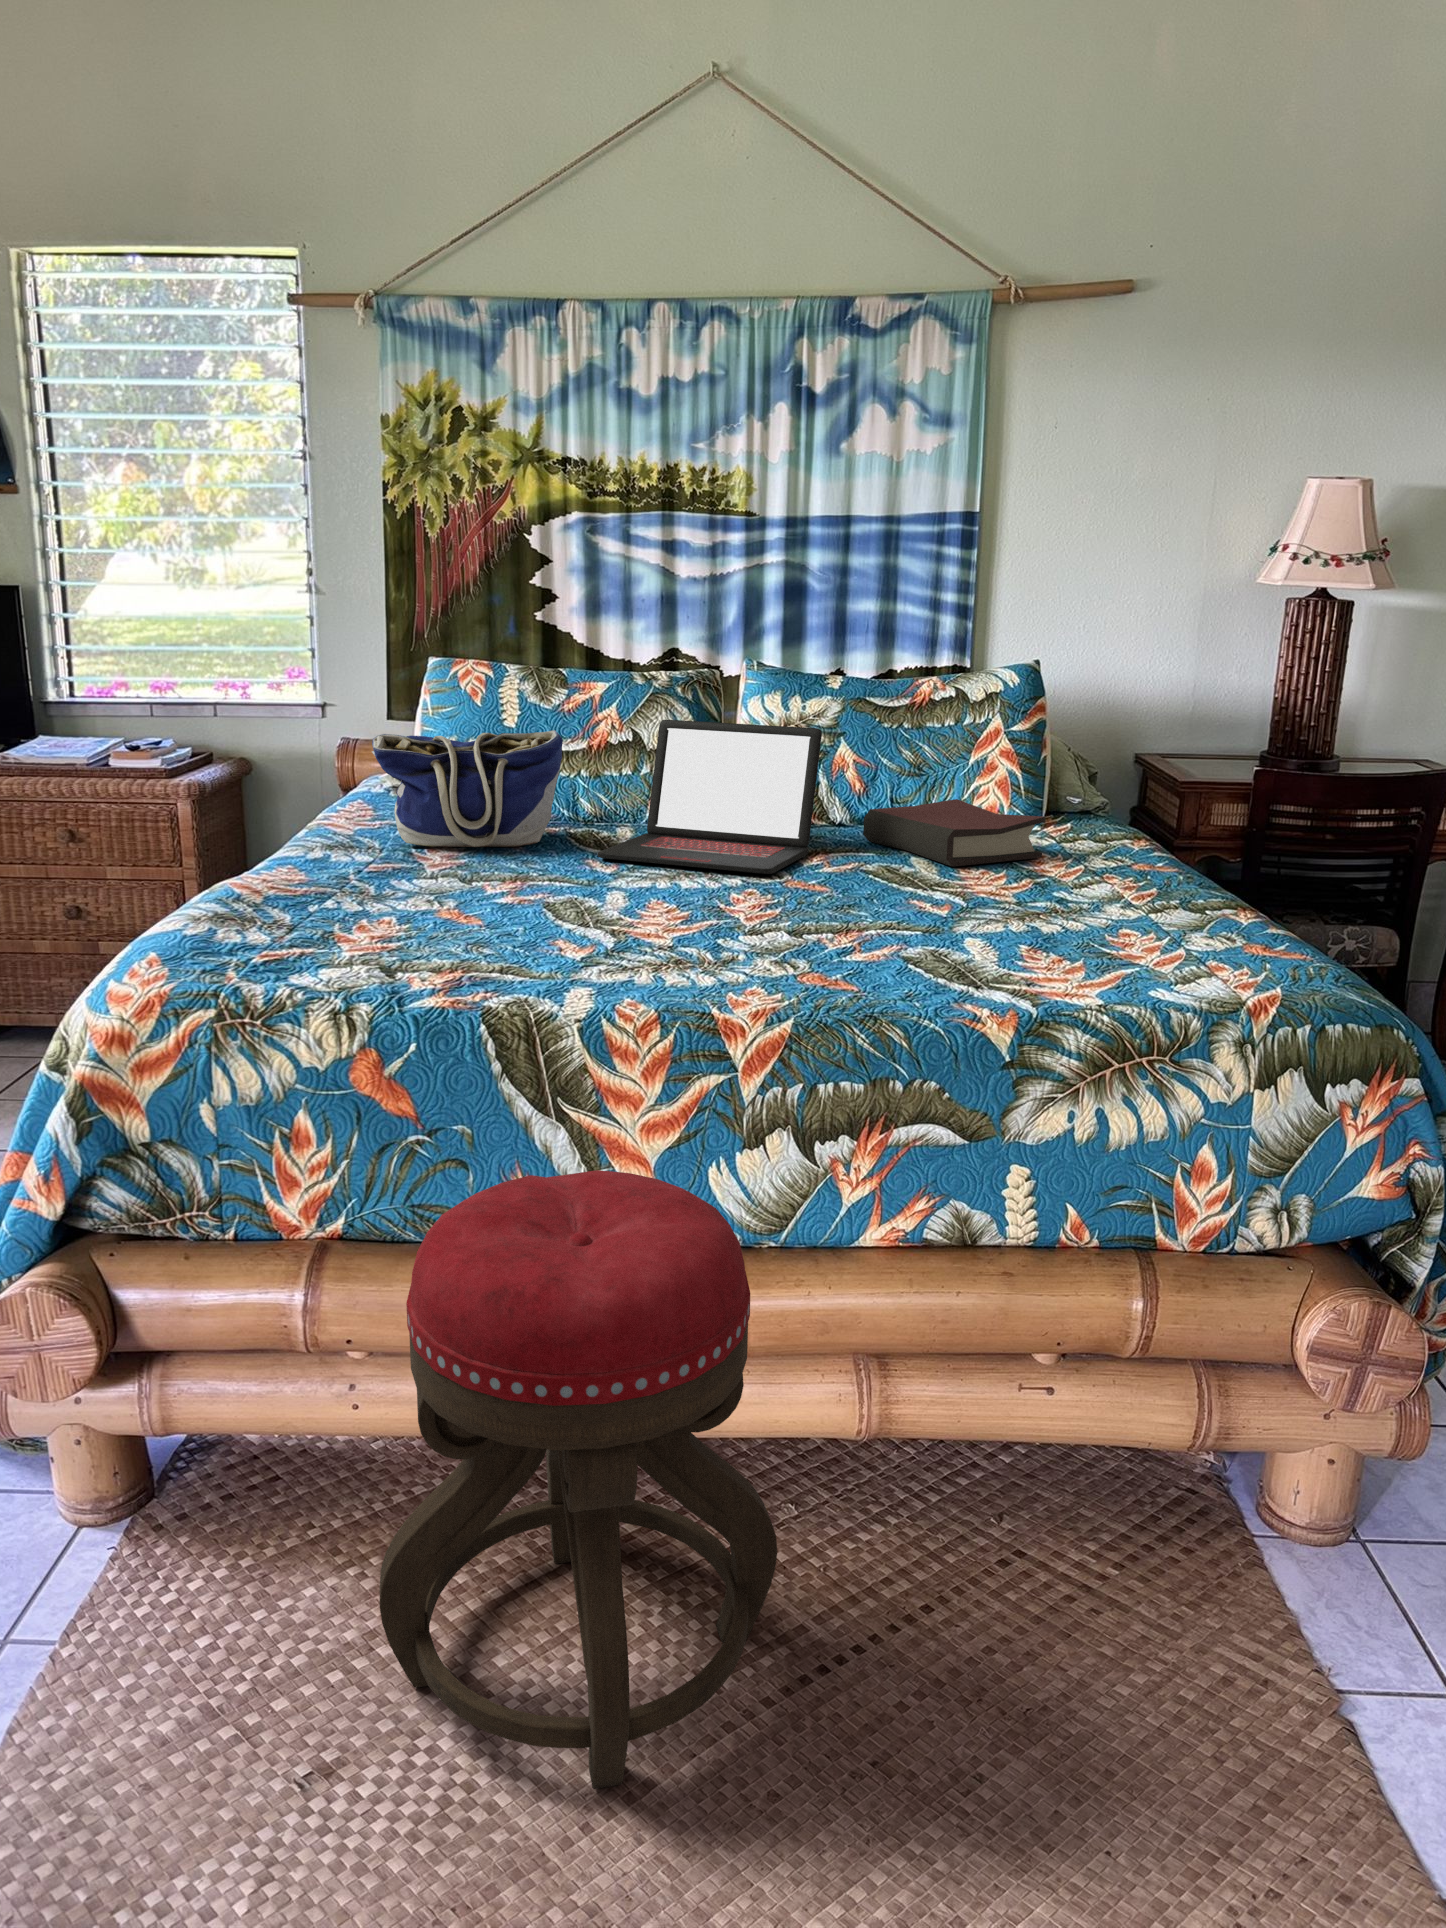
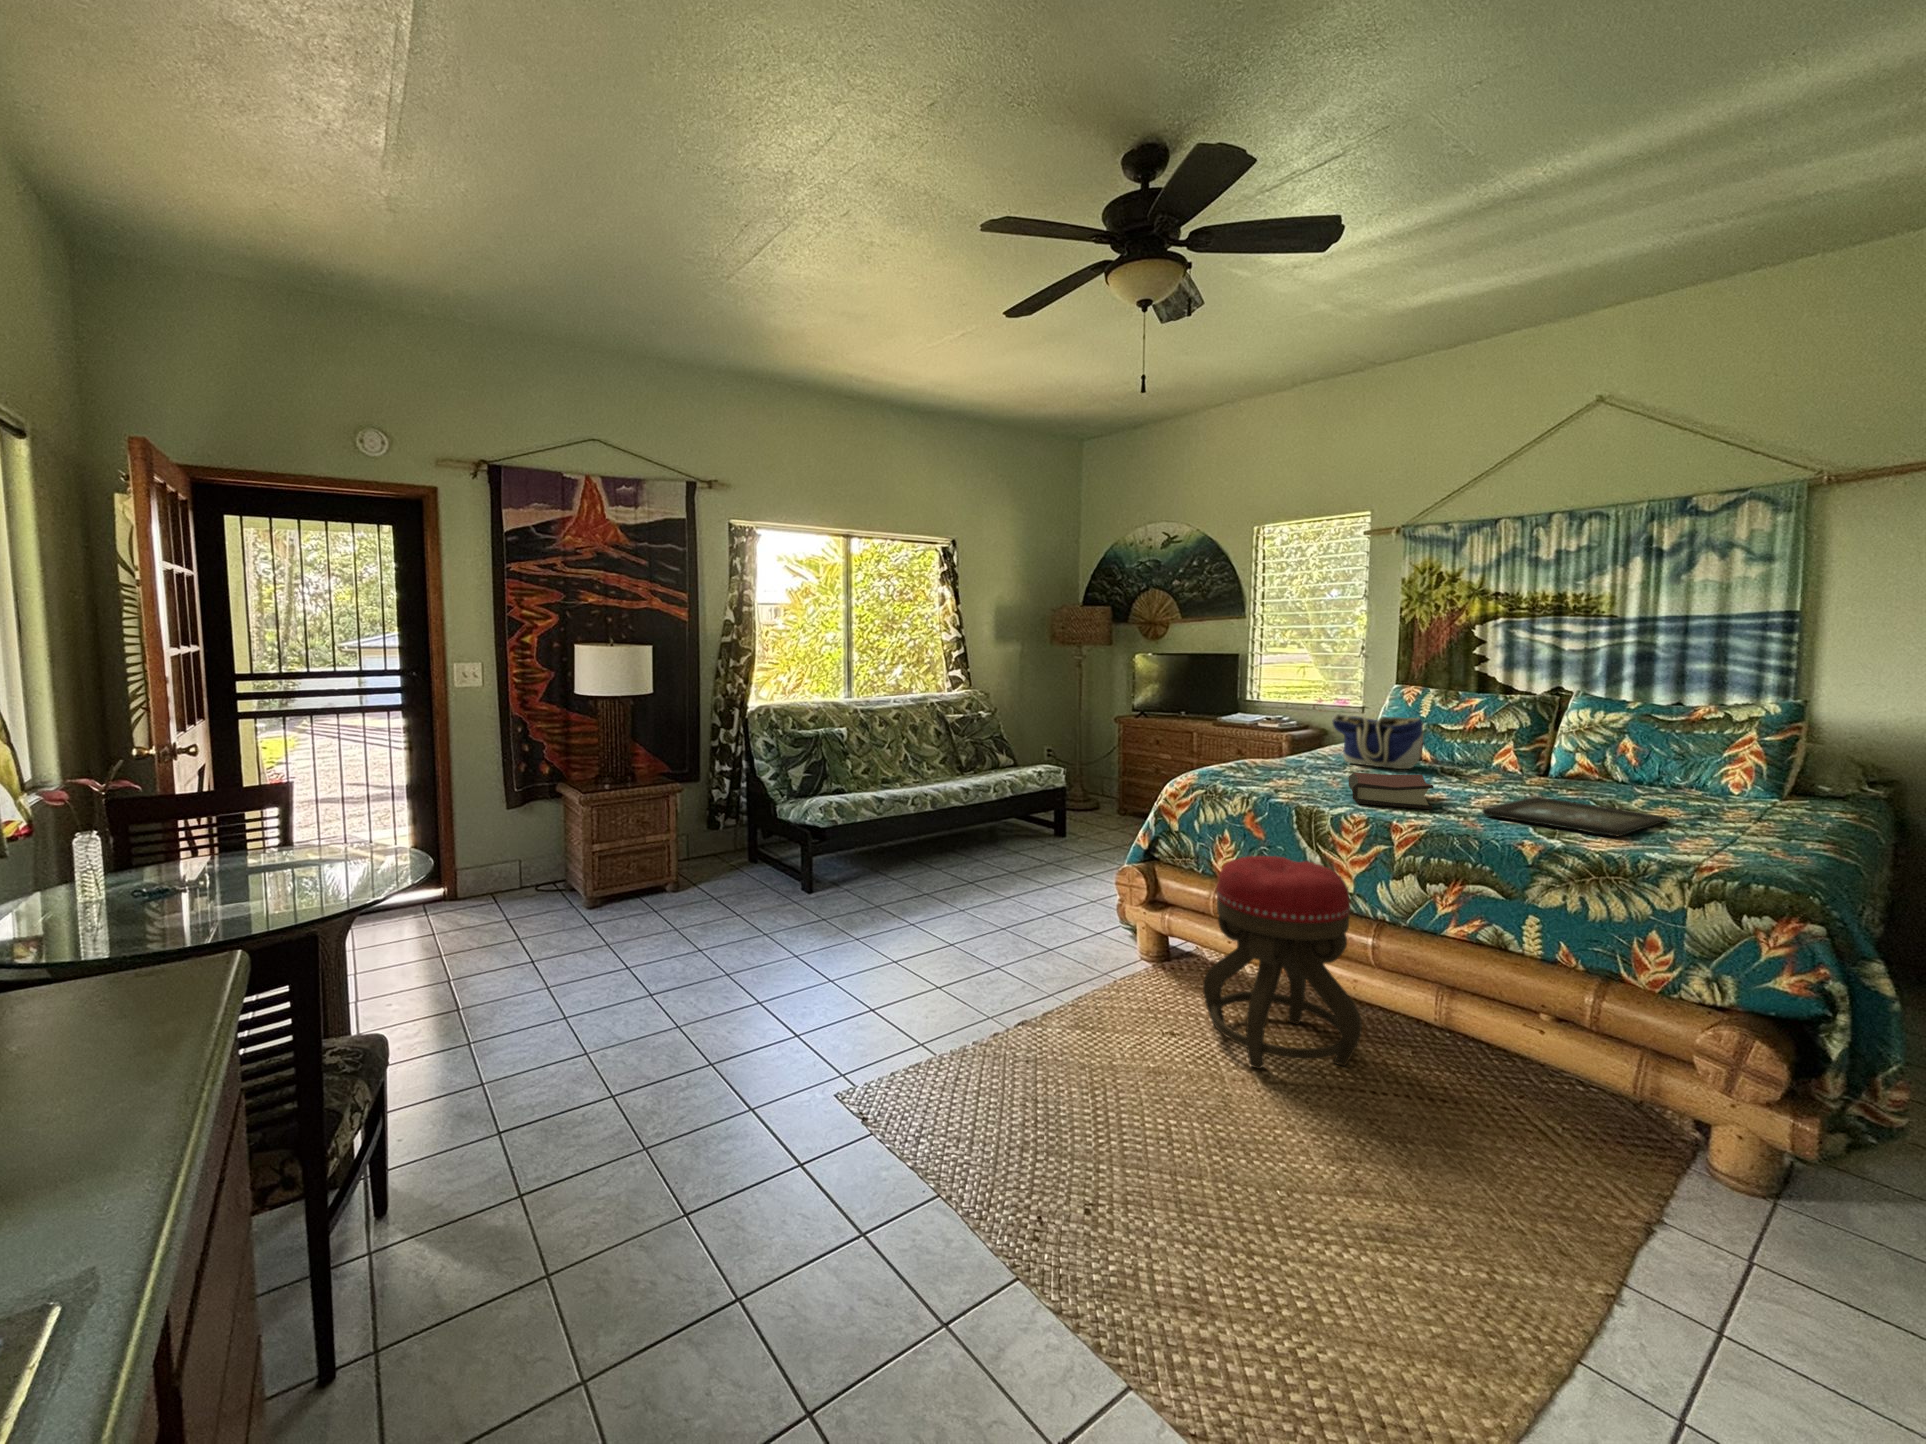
laptop: present [598,720,822,874] -> none [1431,717,1578,792]
hardback book: present [863,799,1045,867] -> present [1348,773,1433,809]
tray: none [827,883,1063,960] -> present [1482,797,1668,836]

